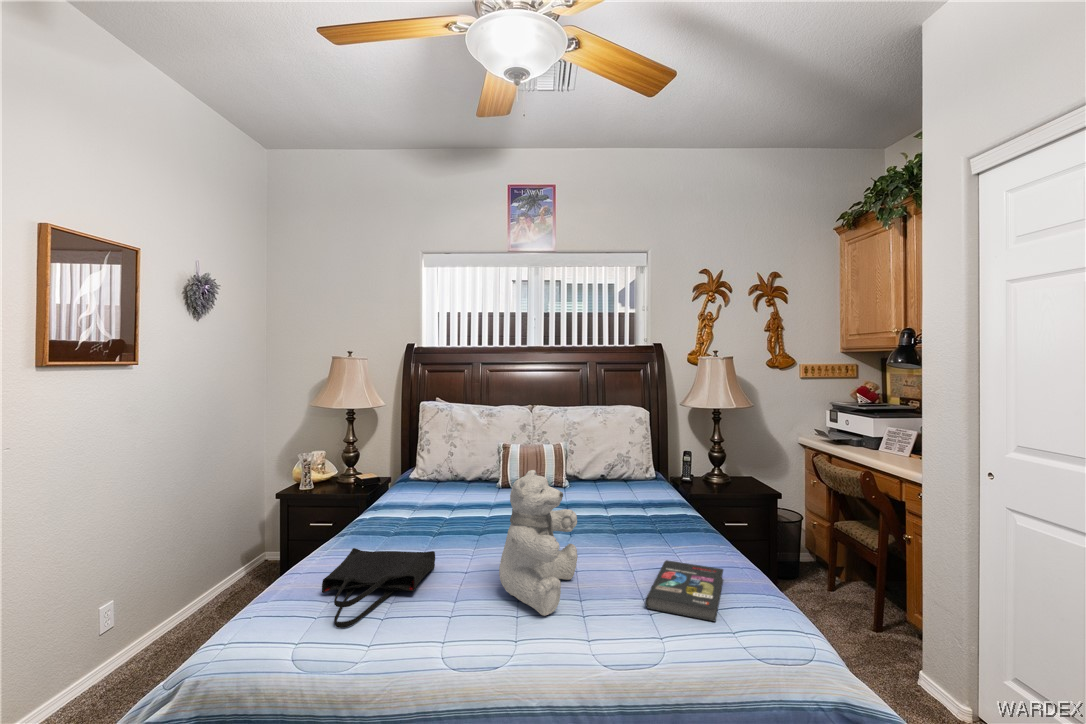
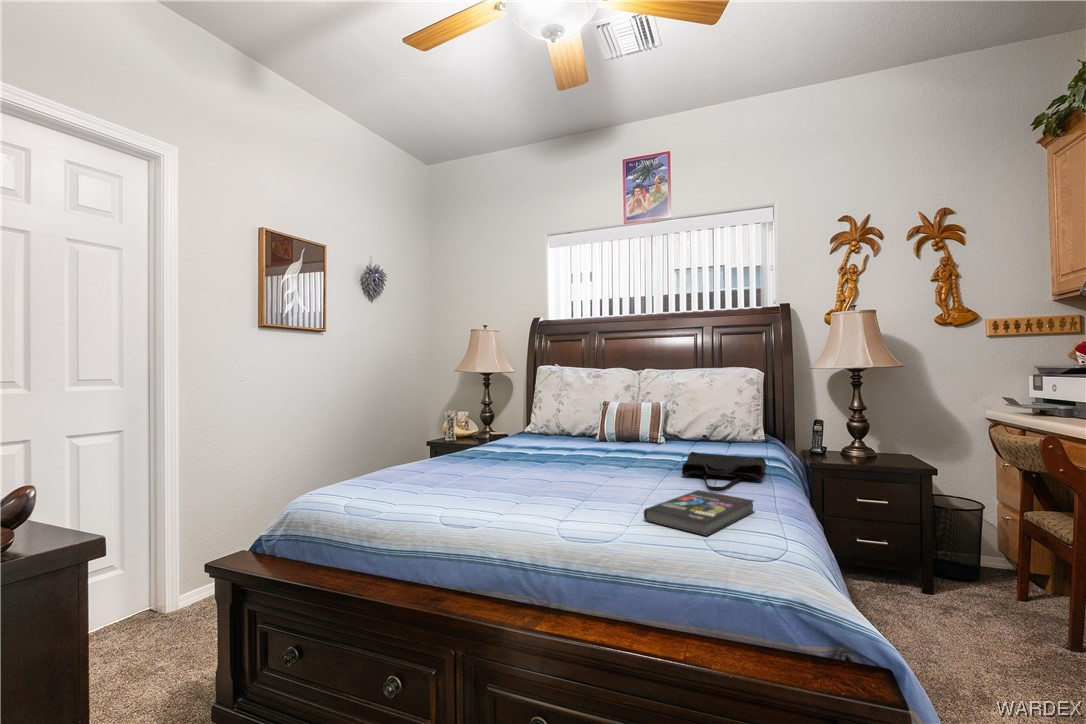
teddy bear: present [499,470,578,616] -> none [518,389,601,514]
tote bag: present [322,548,435,628] -> present [682,452,766,491]

